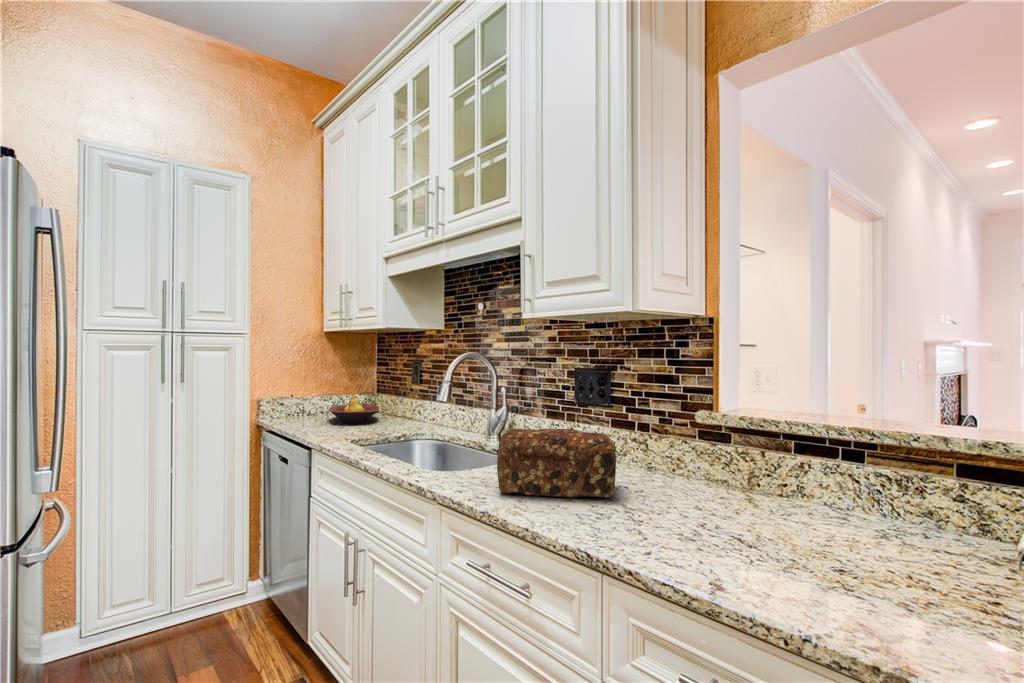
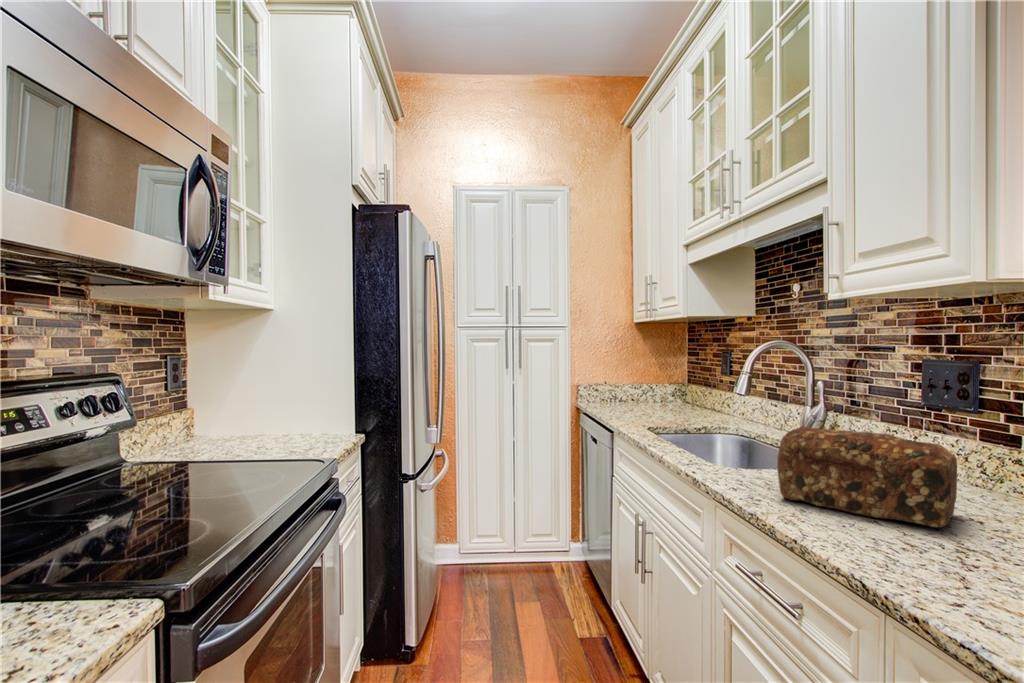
fruit bowl: present [329,397,379,424] -> none [636,386,687,412]

